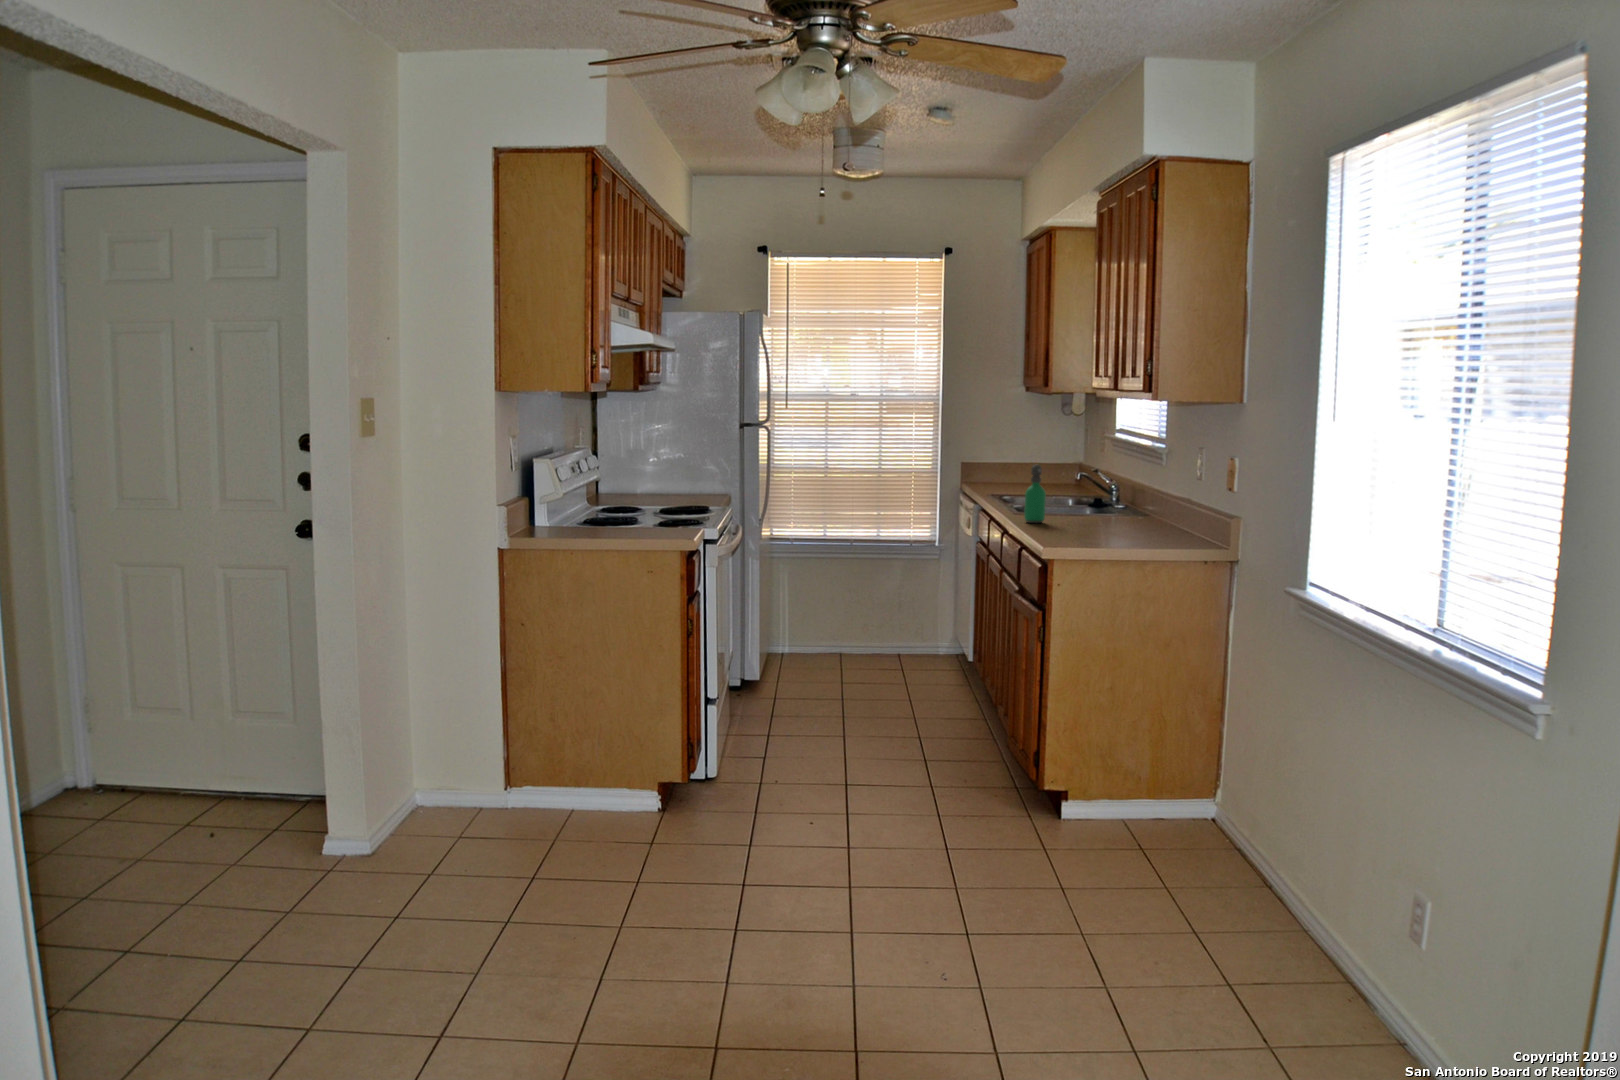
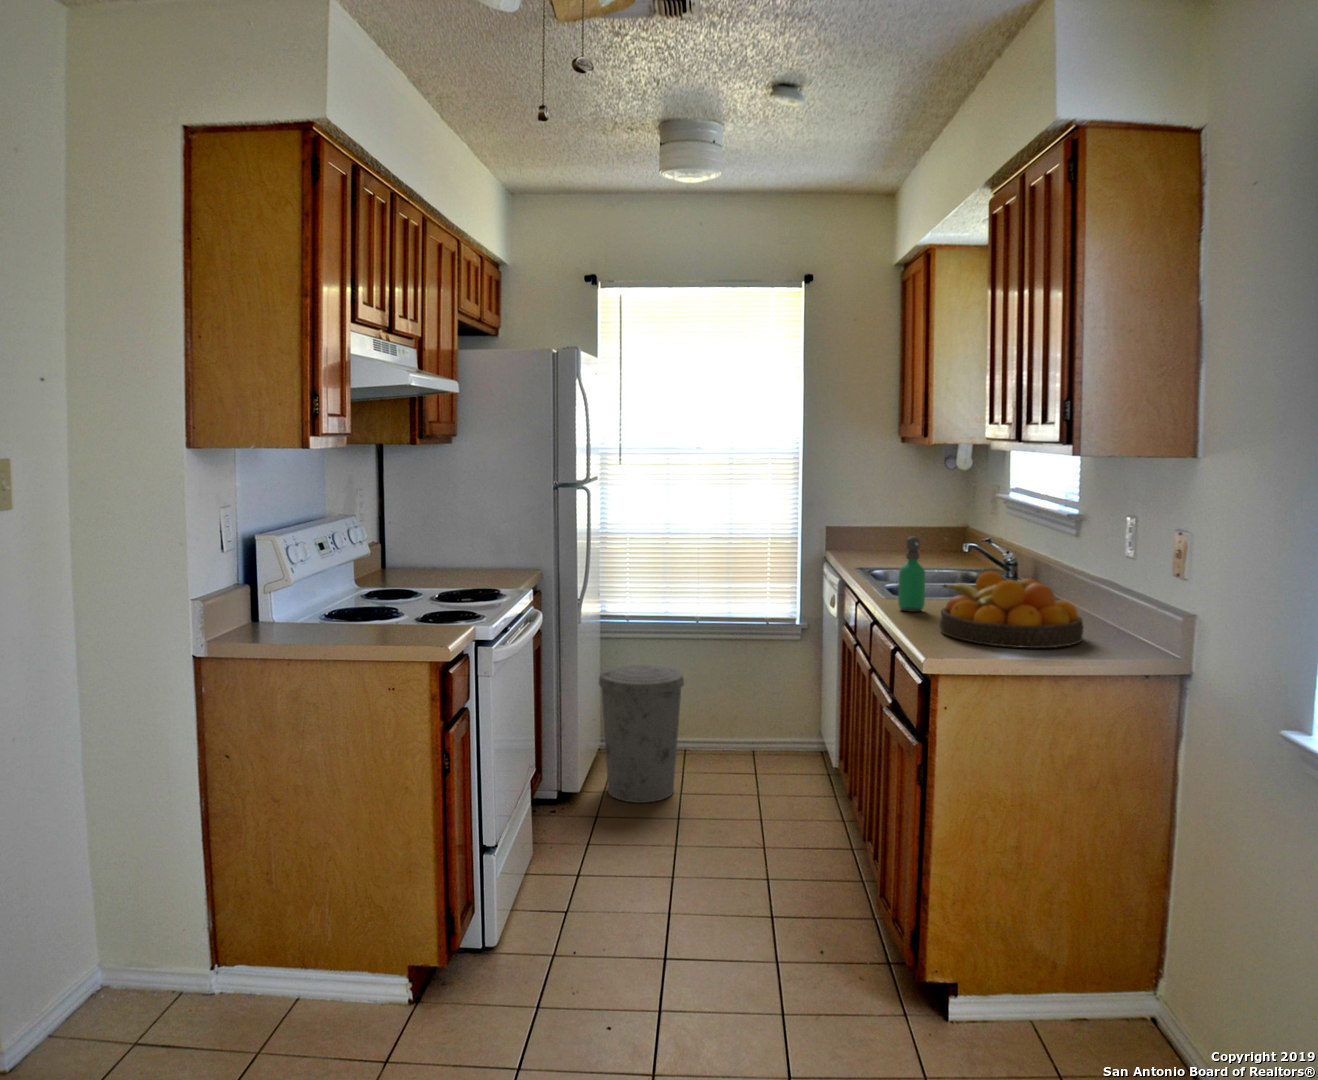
fruit bowl: none [1056,489,1161,543] -> present [940,572,1083,648]
trash can: none [774,579,845,690] -> present [599,665,684,803]

